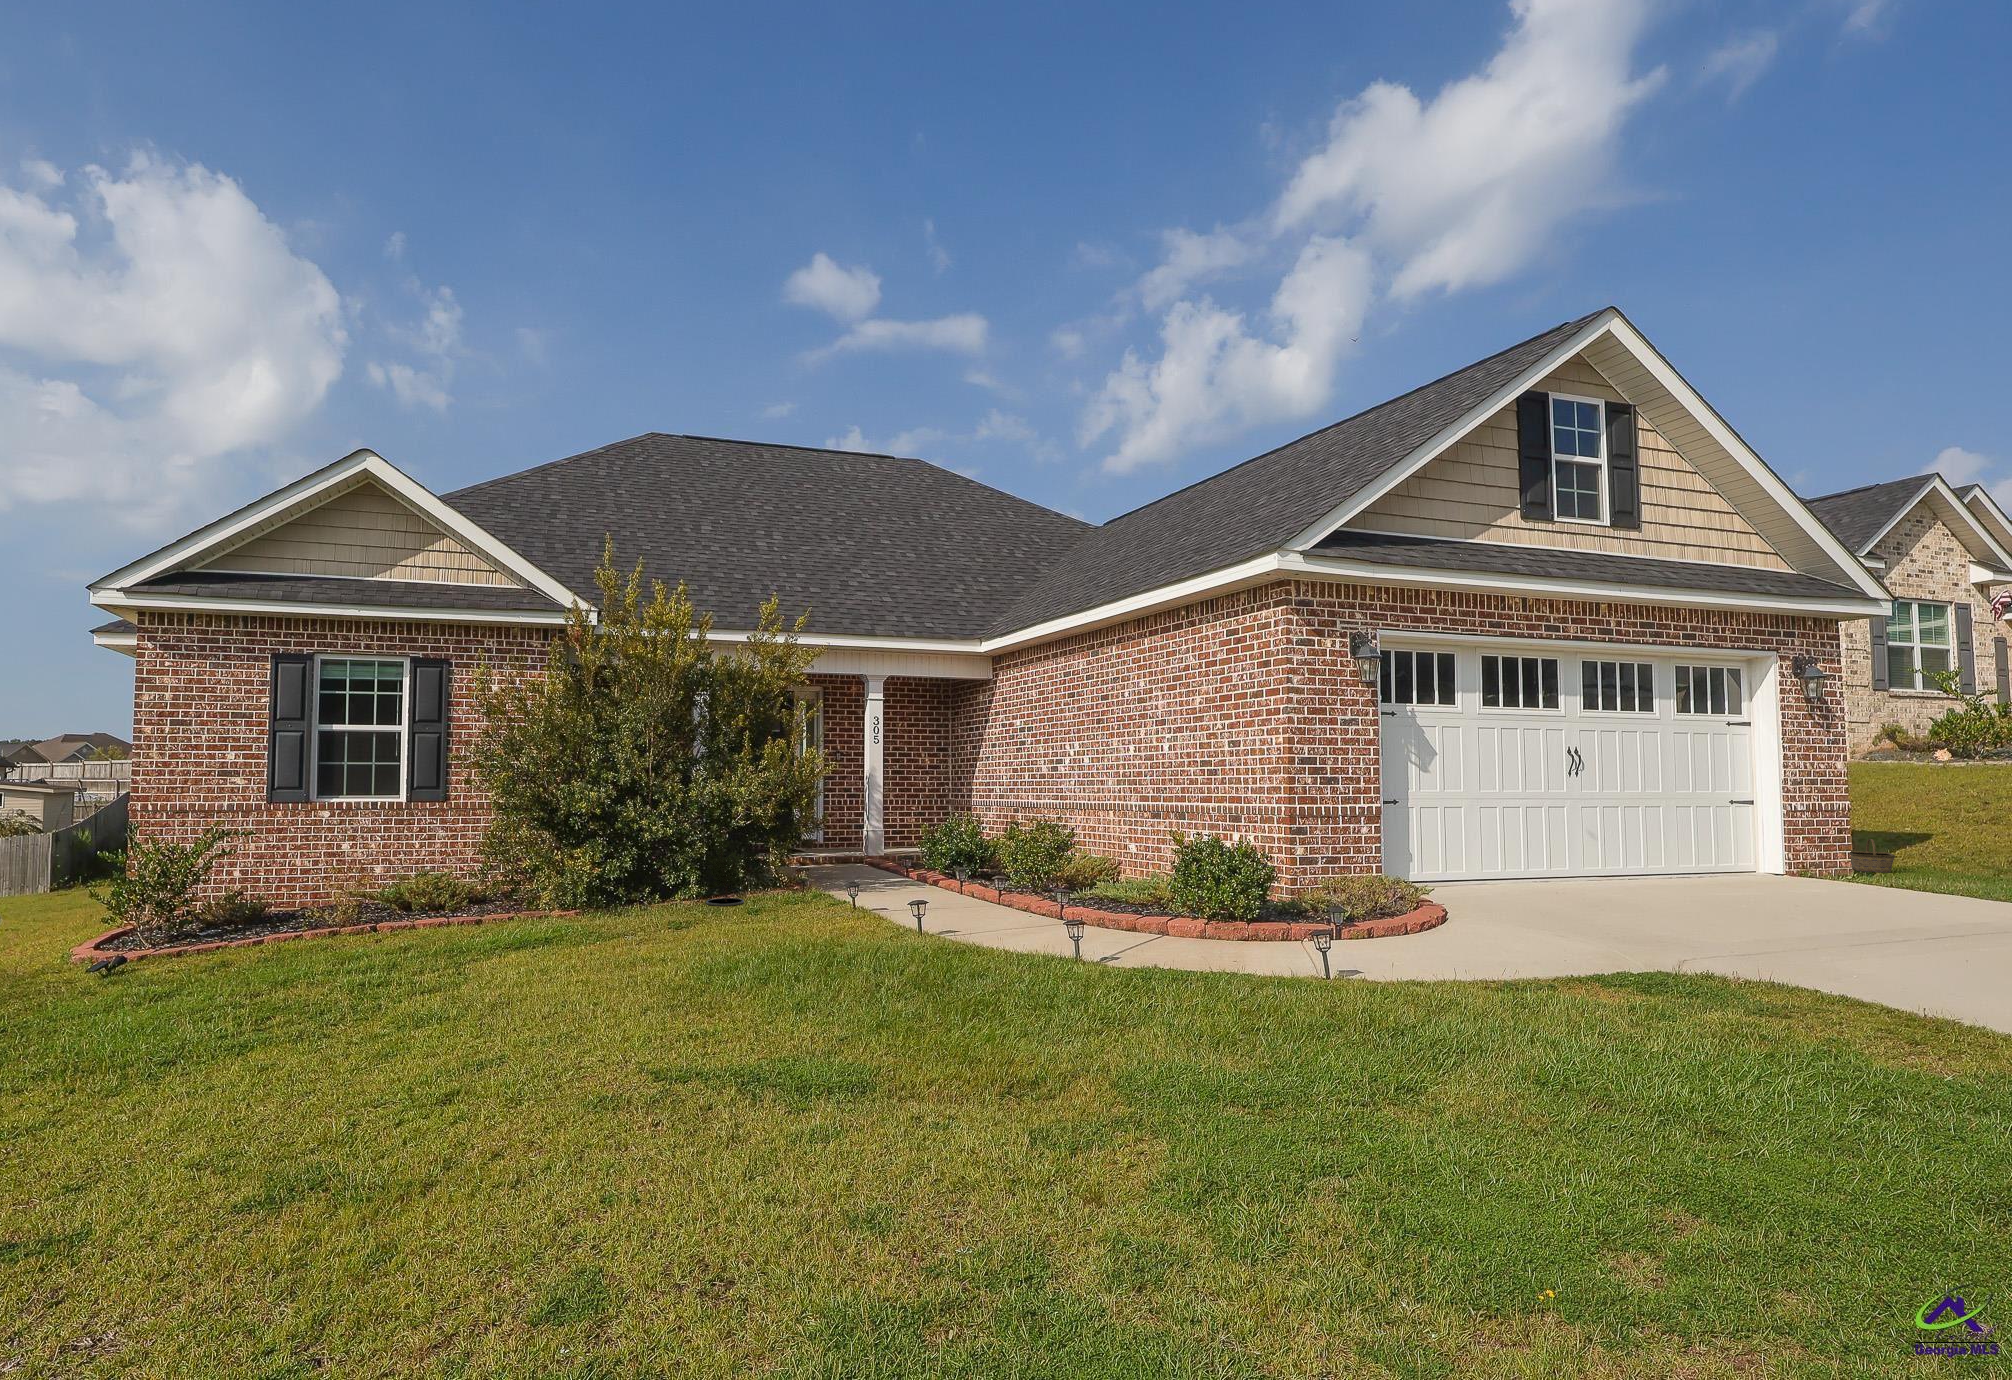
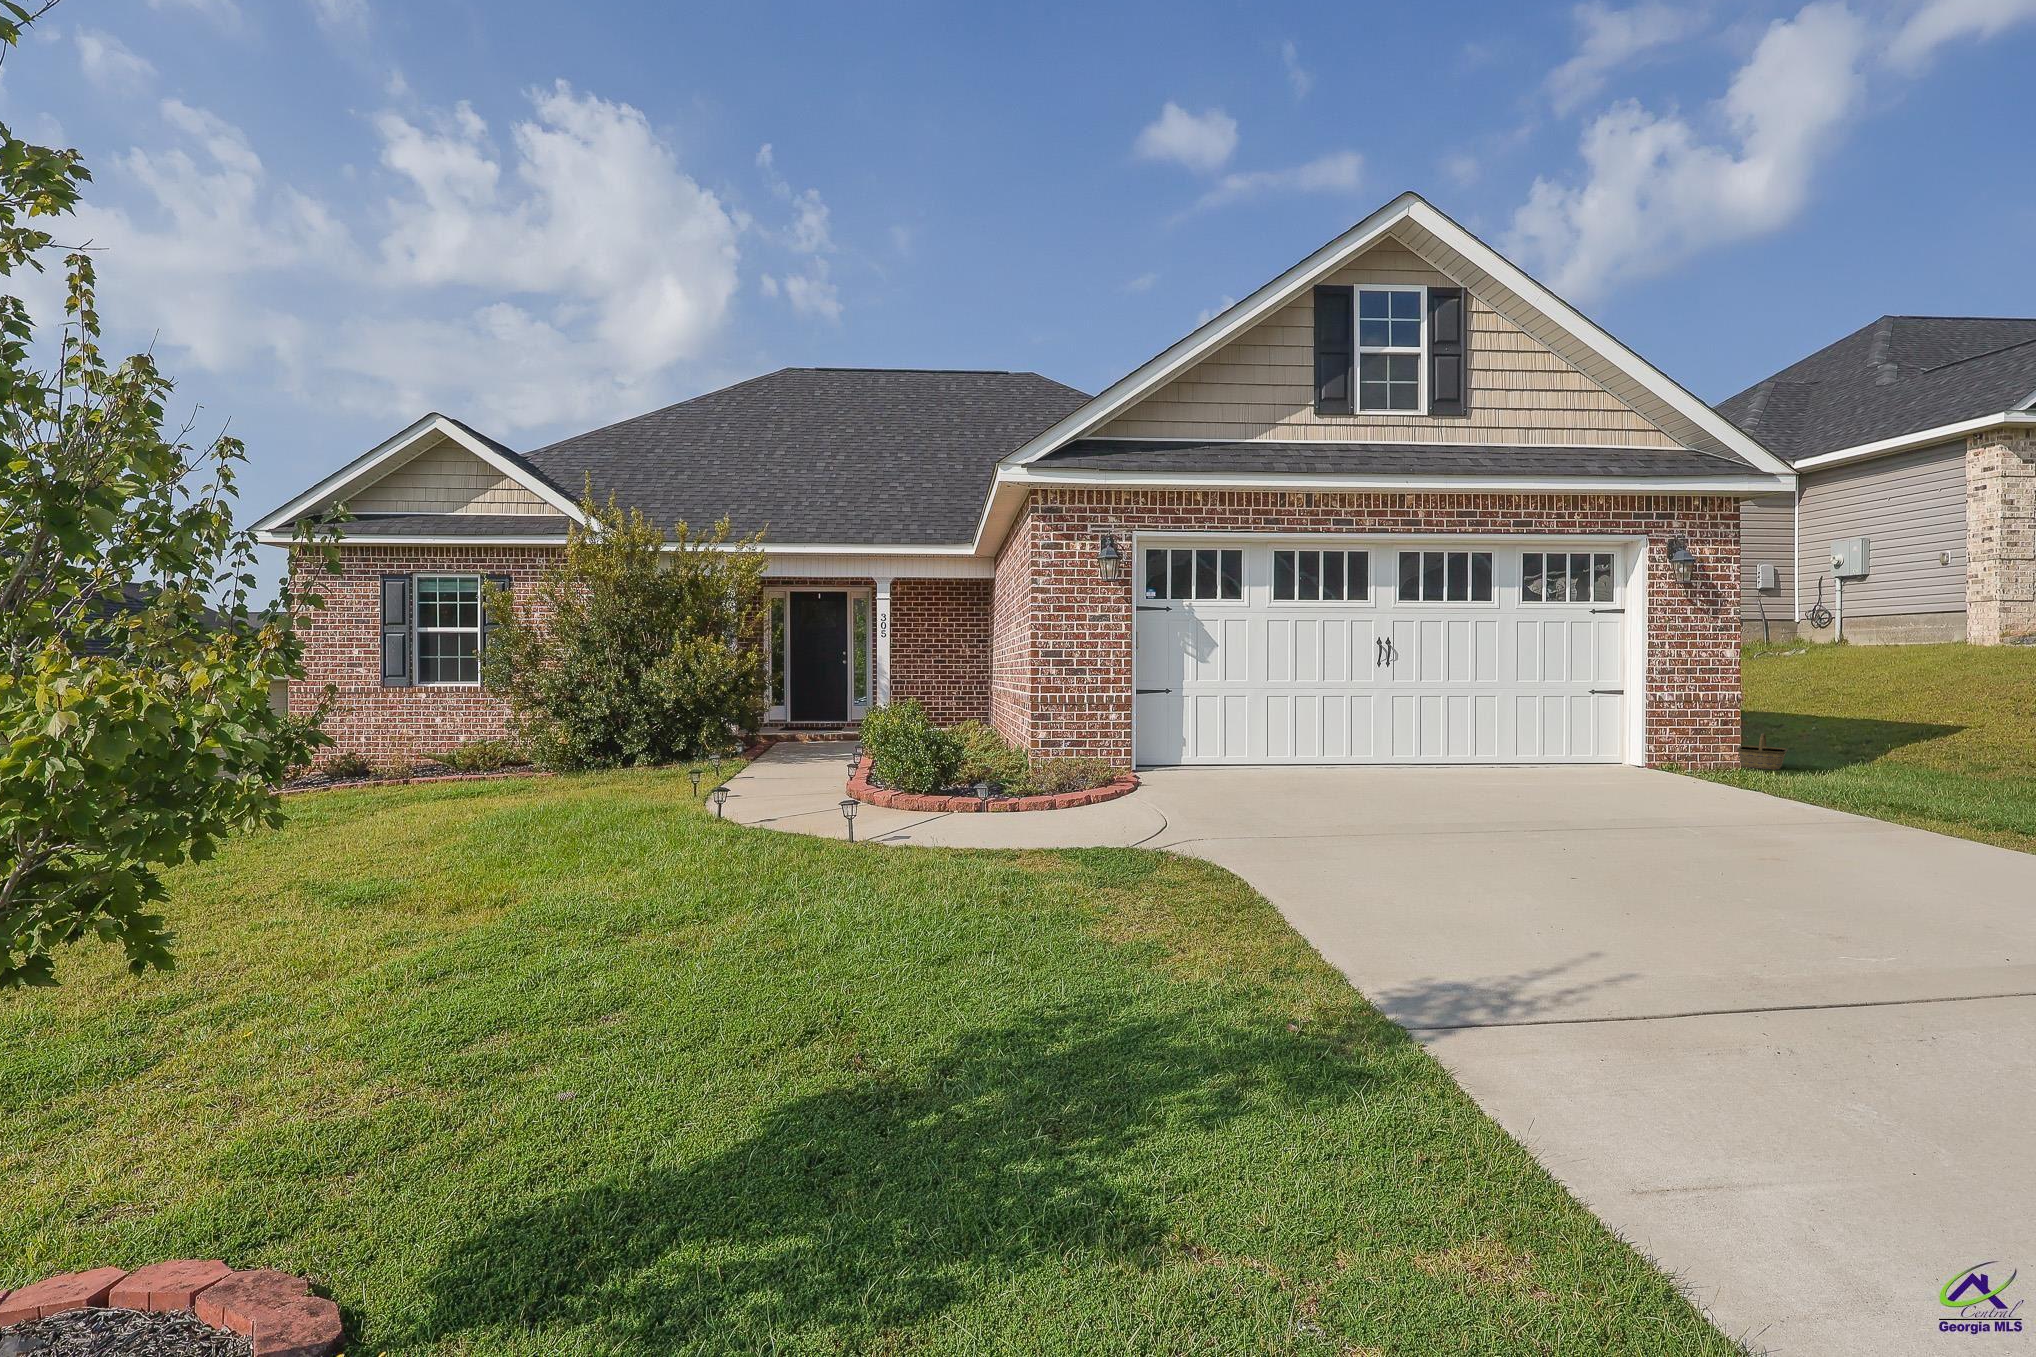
potted tree: present [706,837,746,906] -> none [597,713,633,766]

